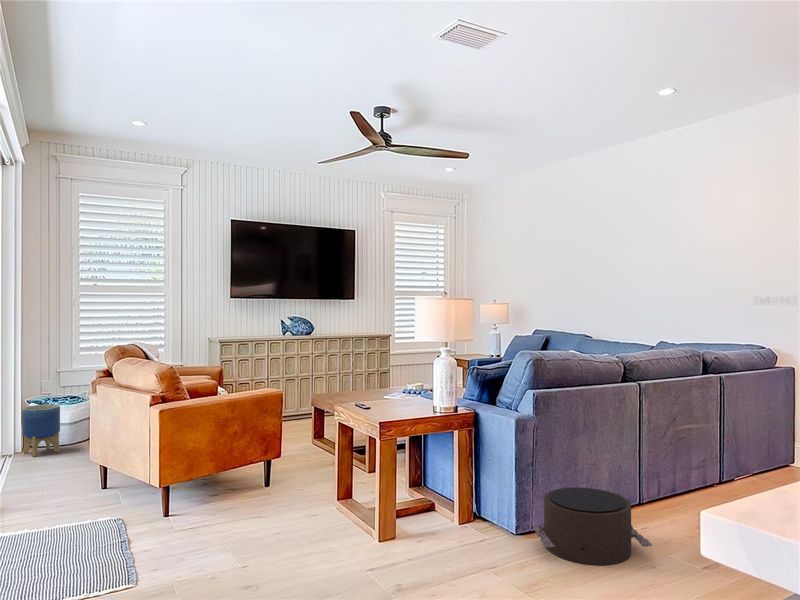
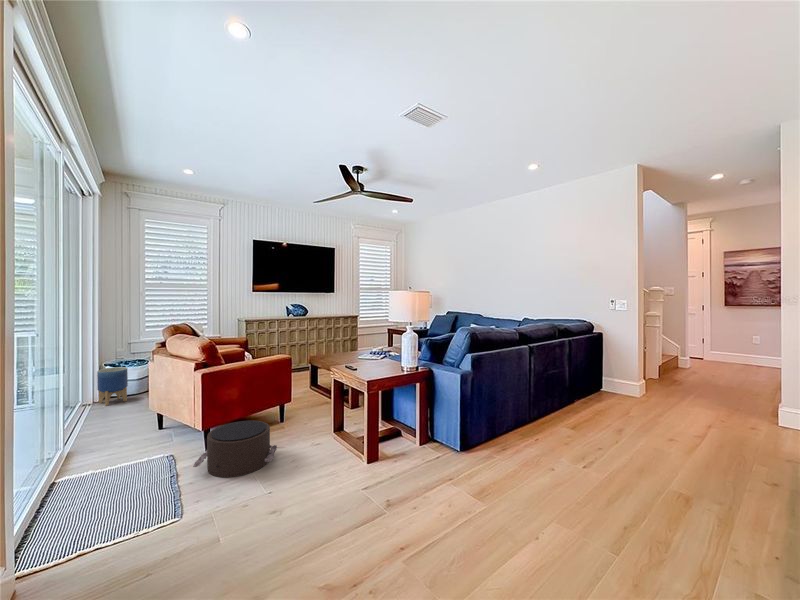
pouf: present [534,487,652,565] -> present [193,421,277,477]

